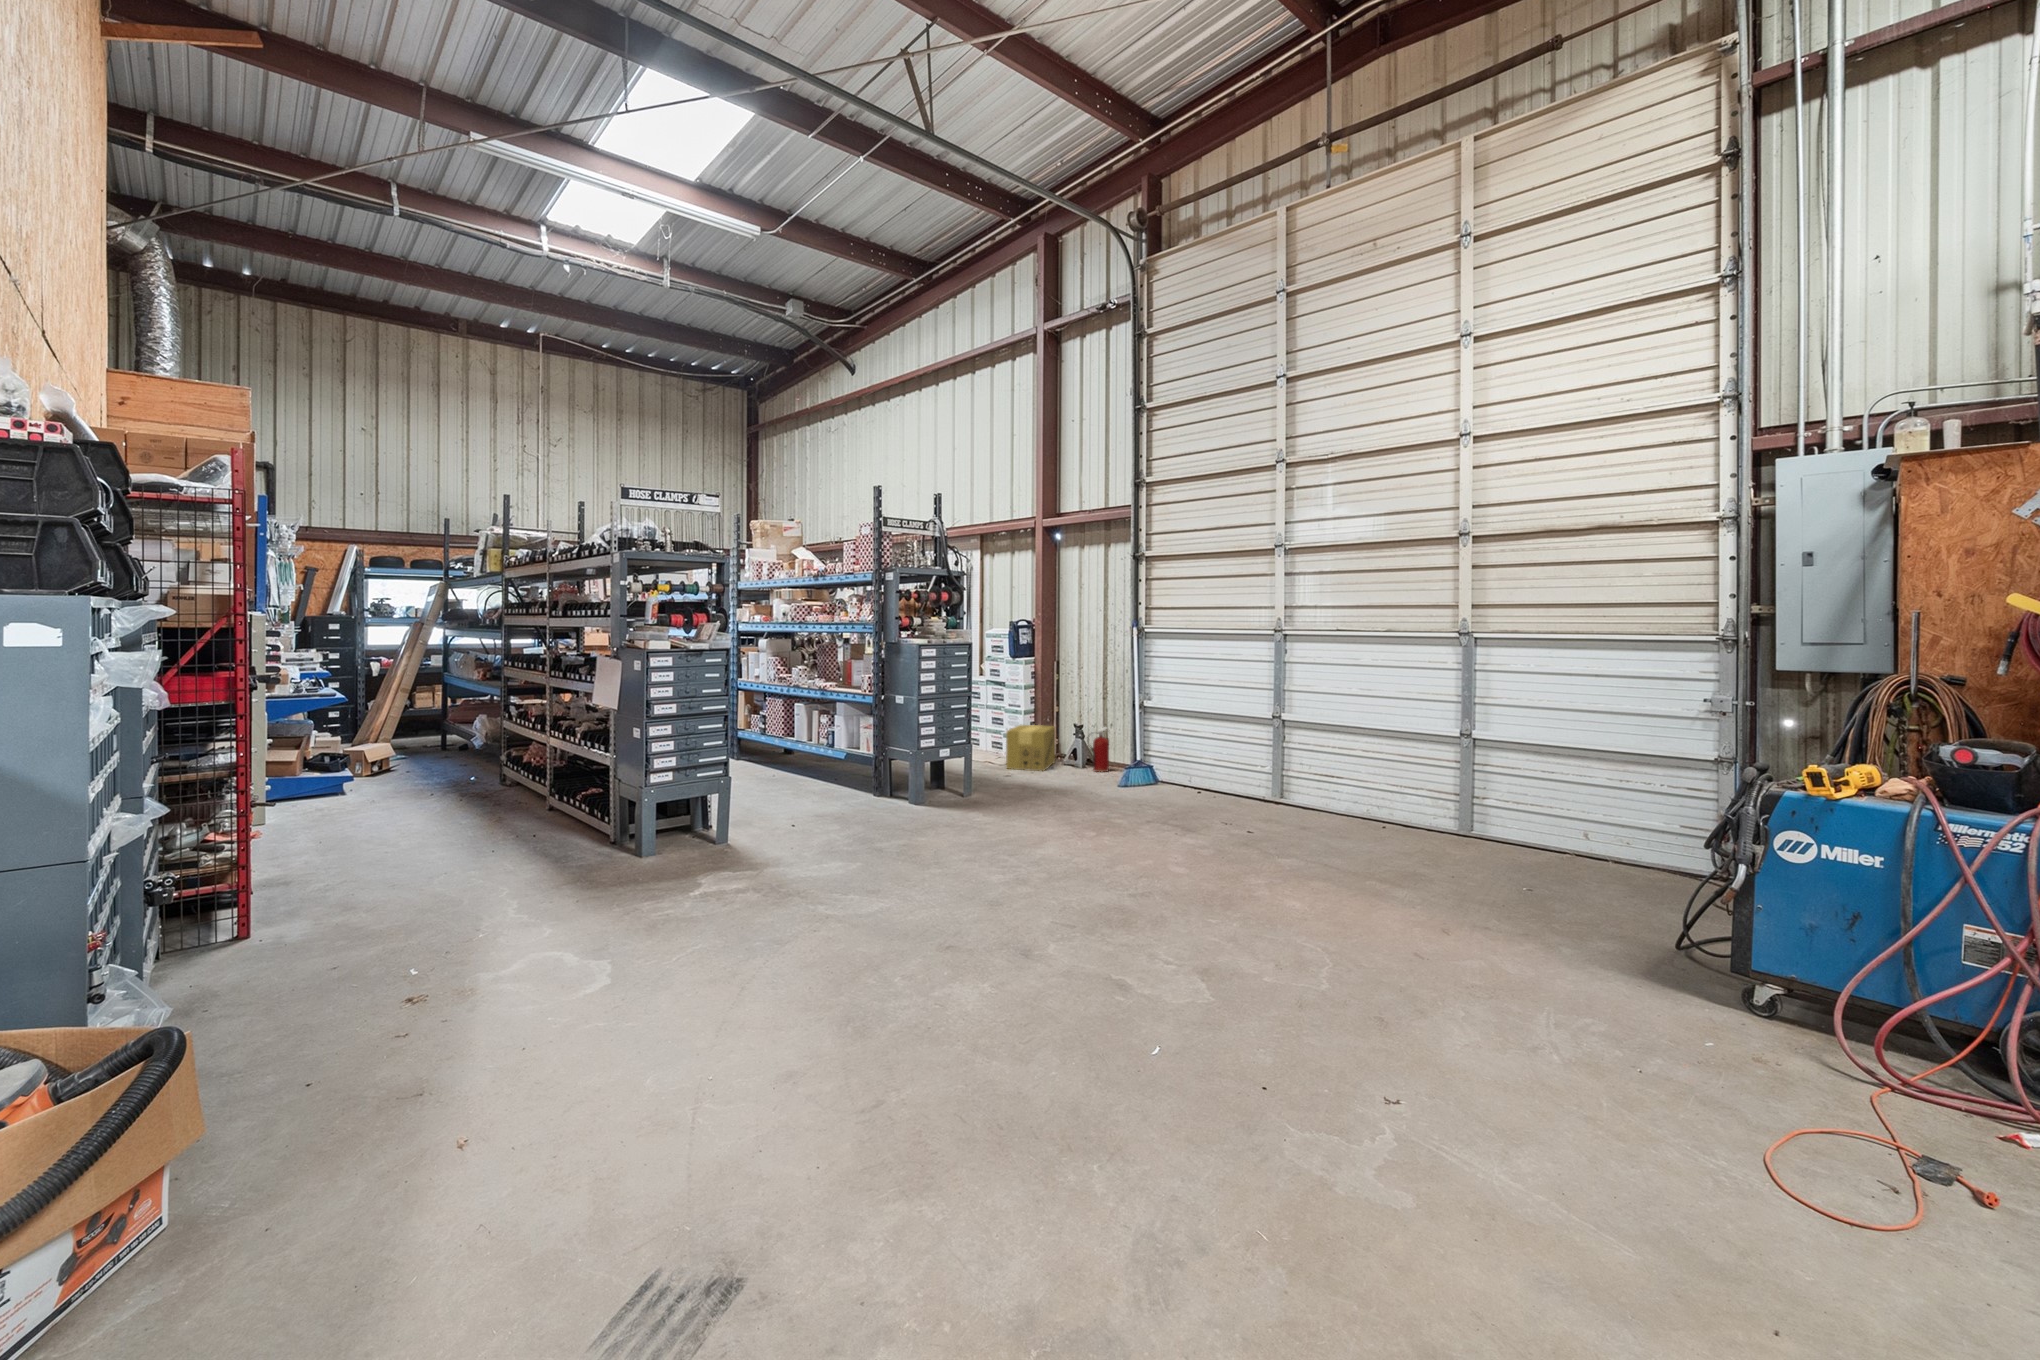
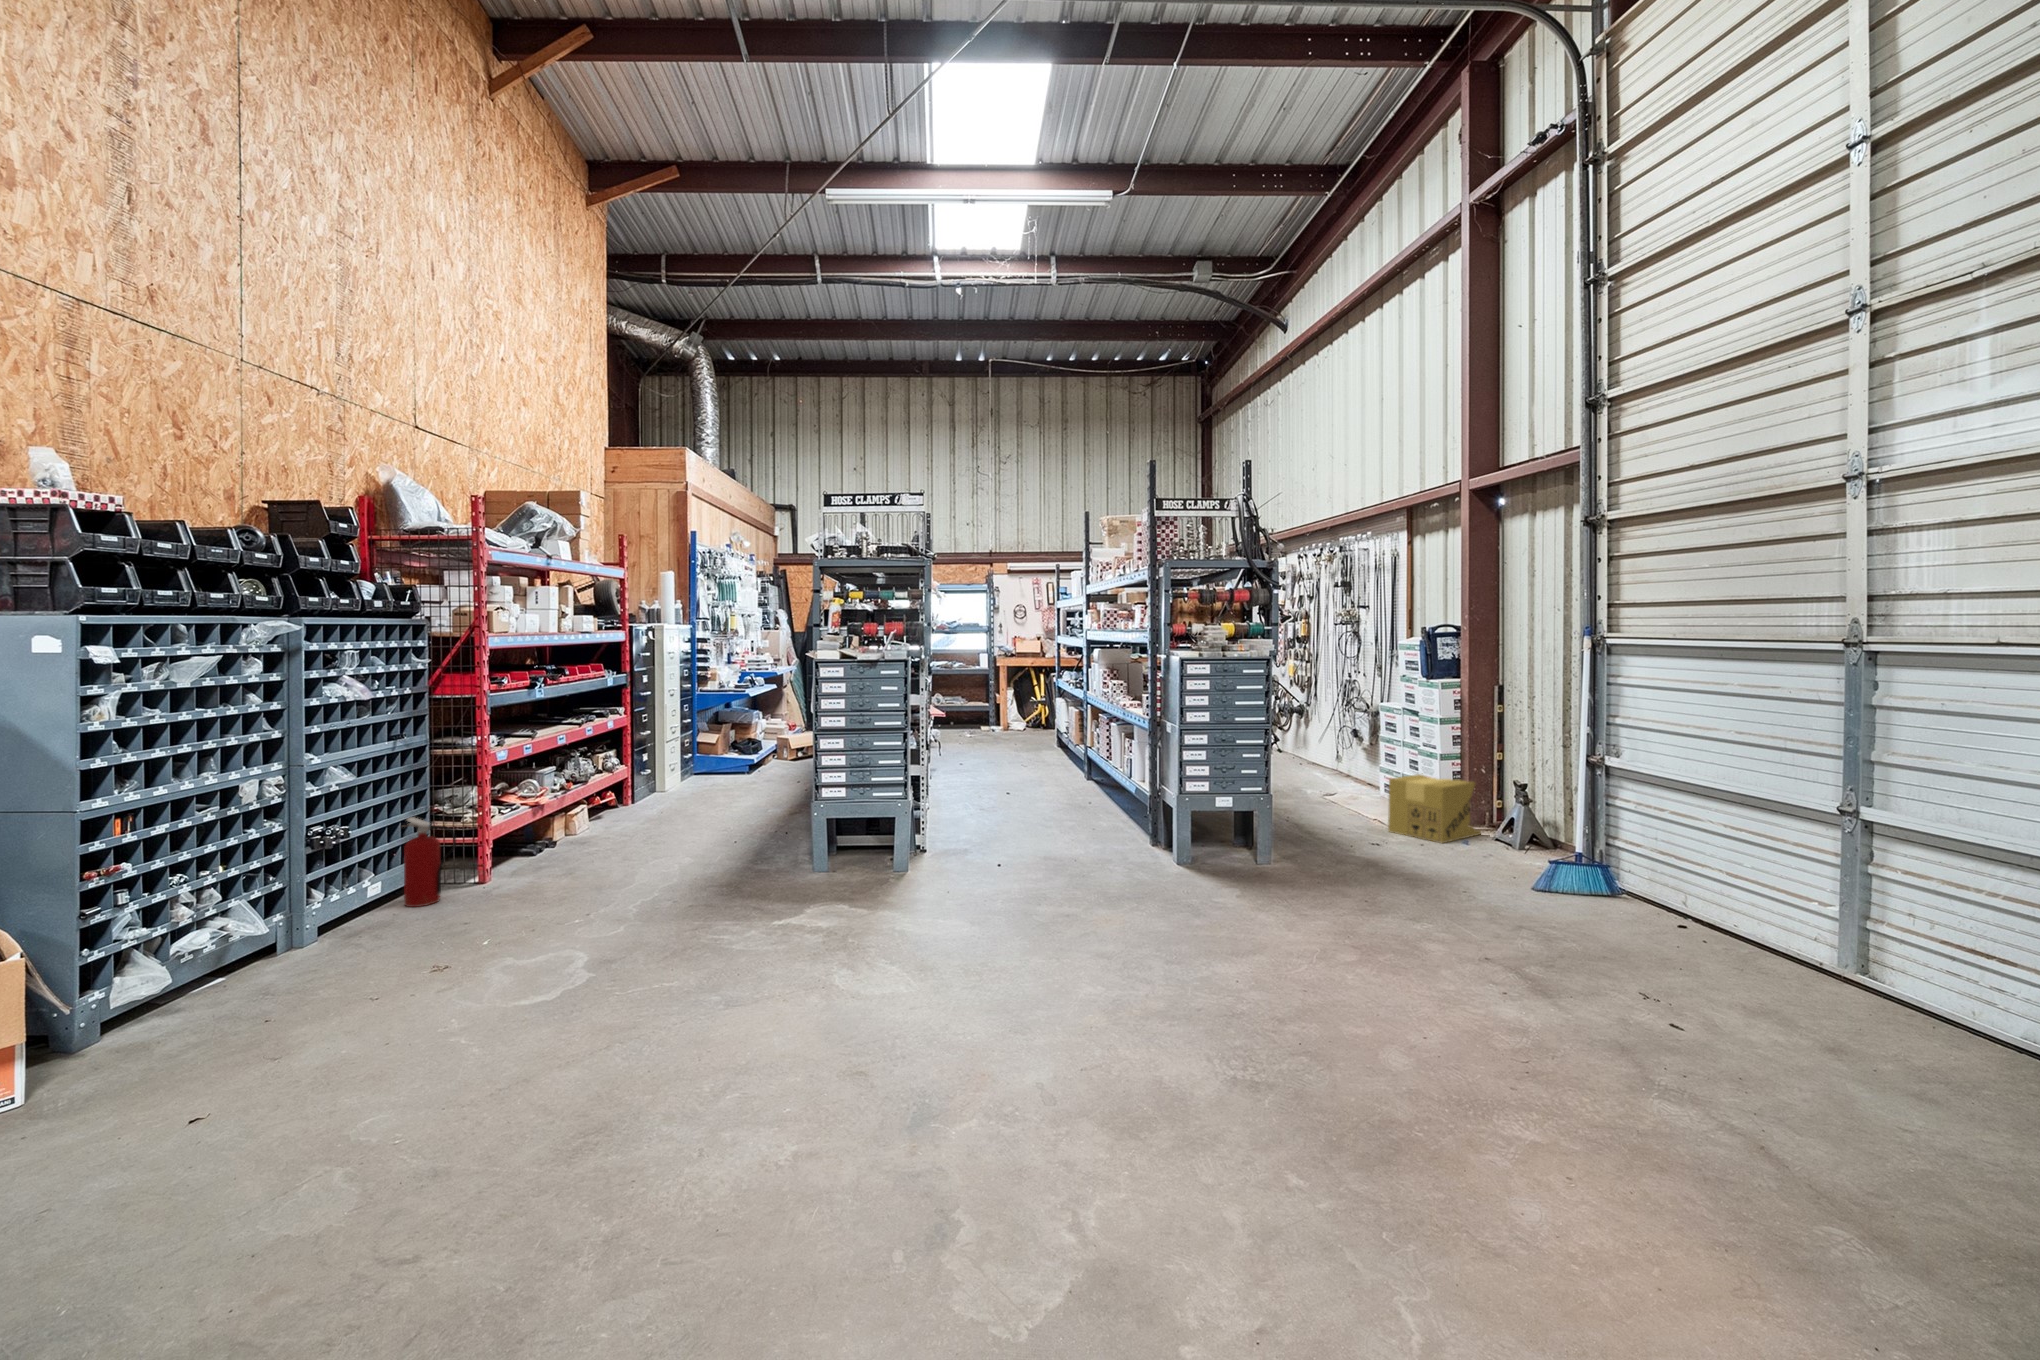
fire extinguisher: present [1092,727,1109,772] -> present [404,817,456,907]

